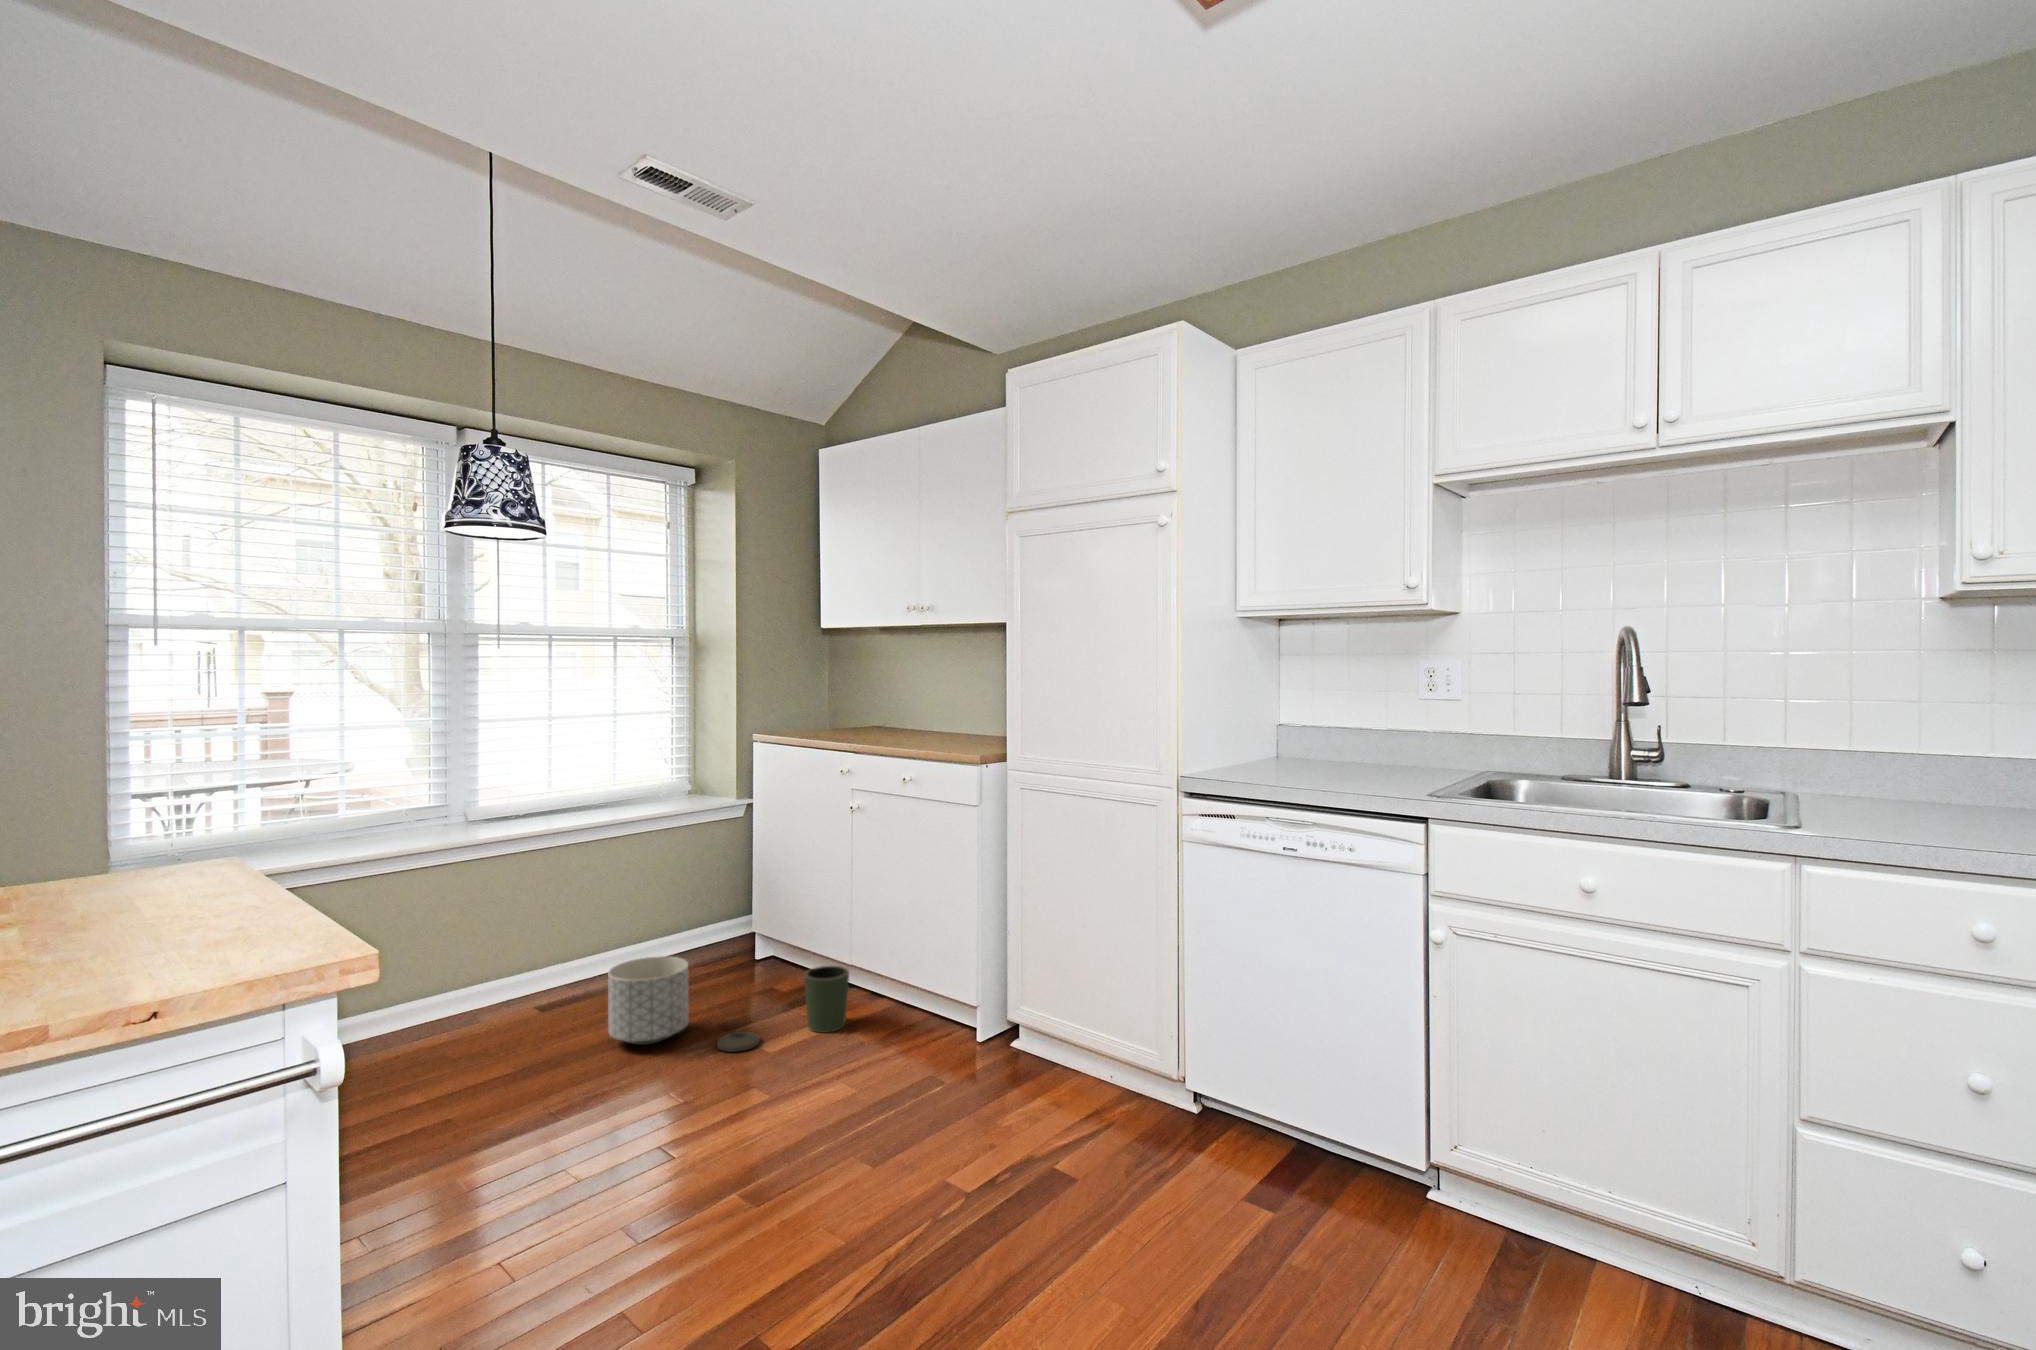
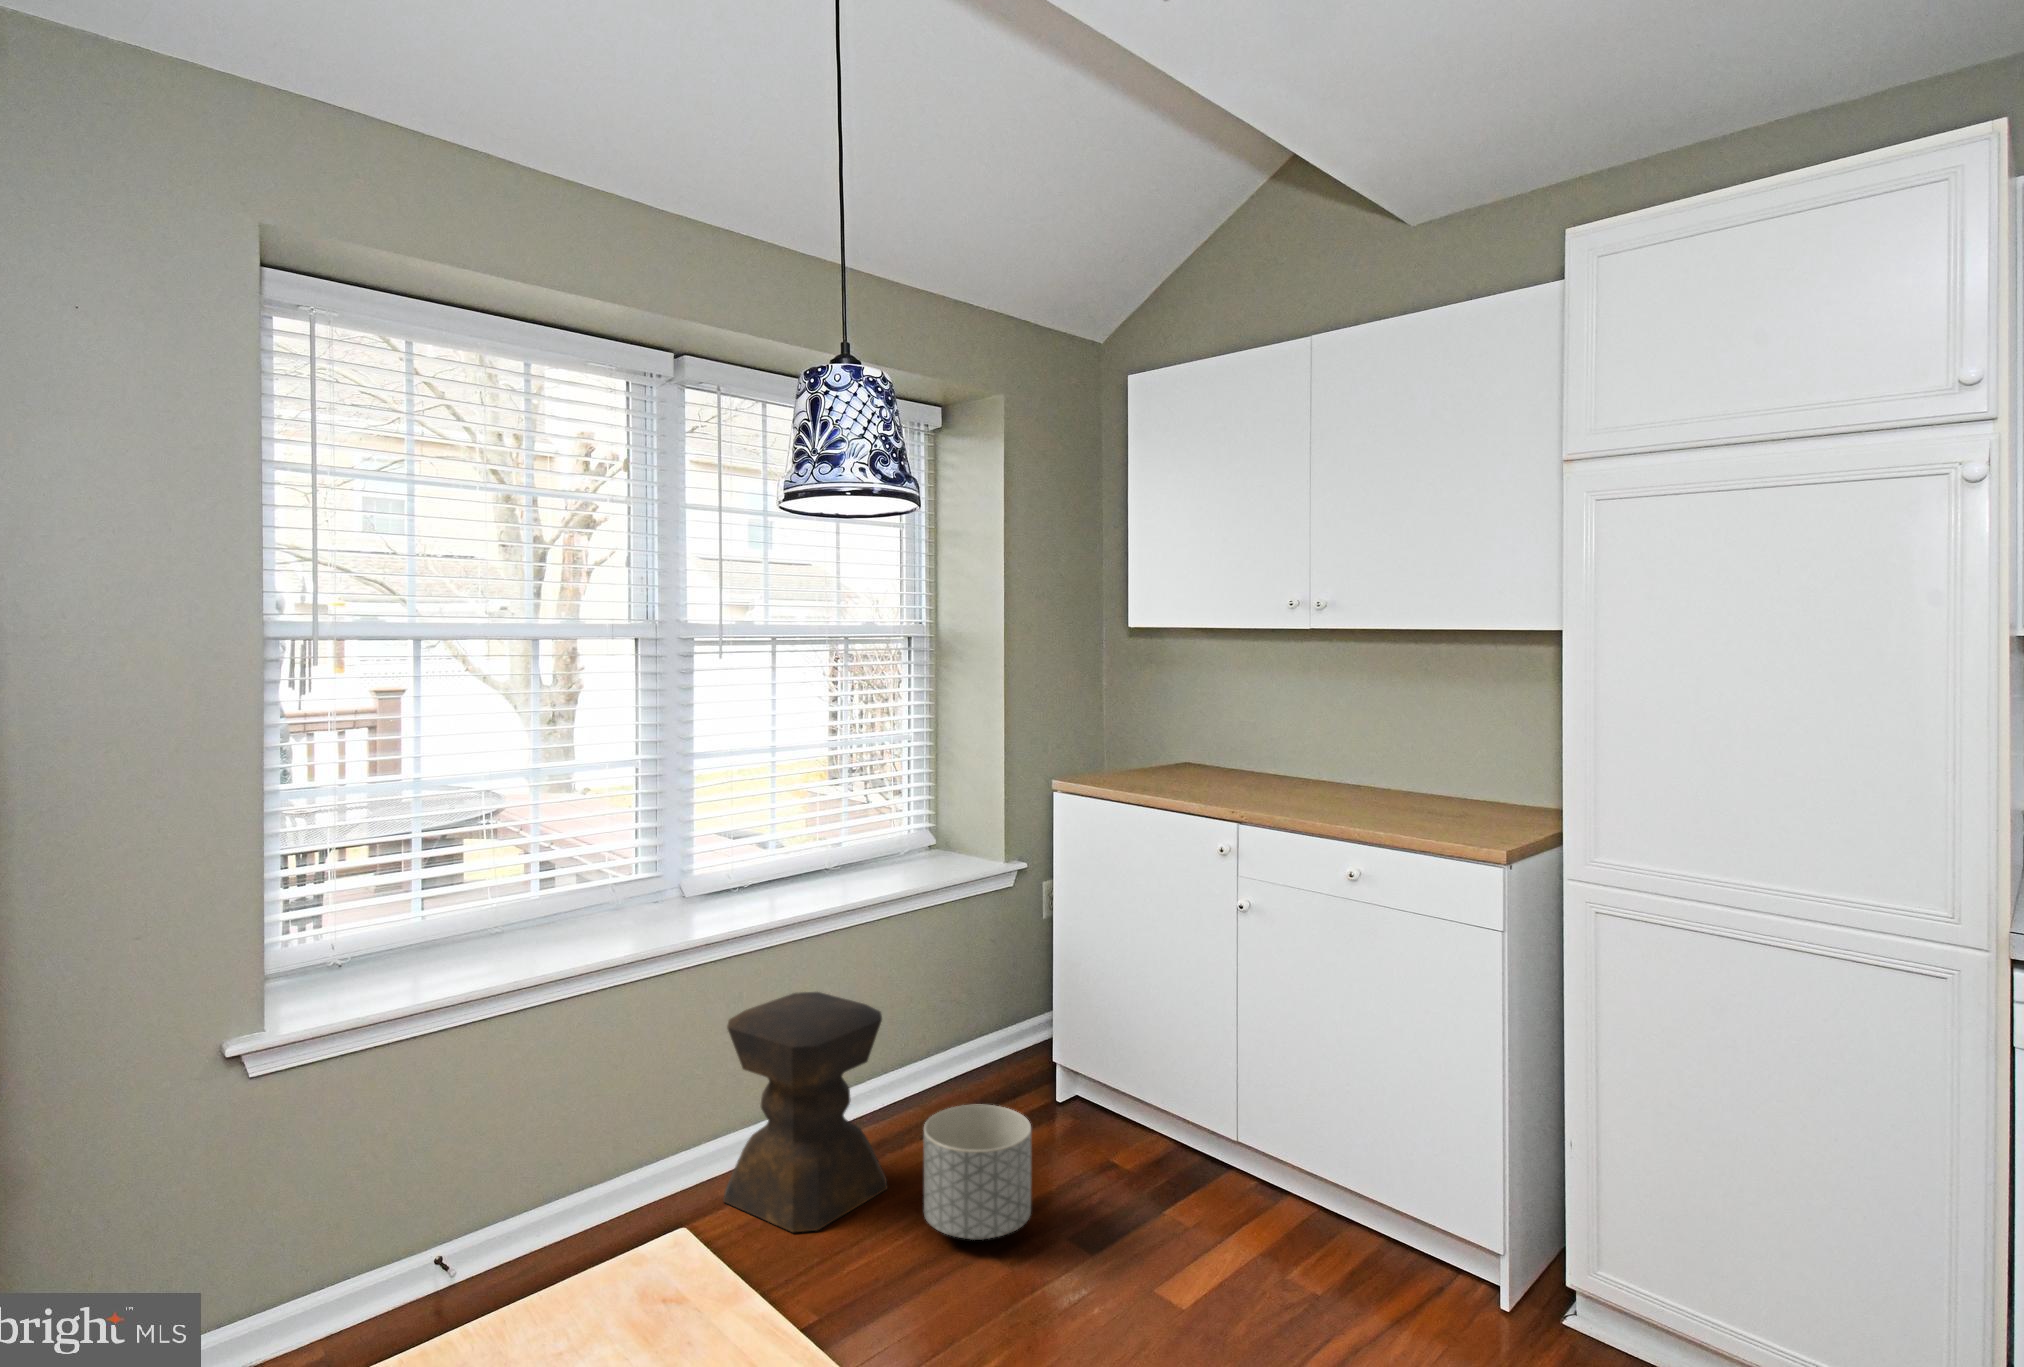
stool: none [471,885,600,1046] -> present [723,992,887,1232]
trash can: present [717,966,849,1052] -> none [1082,1125,1256,1261]

